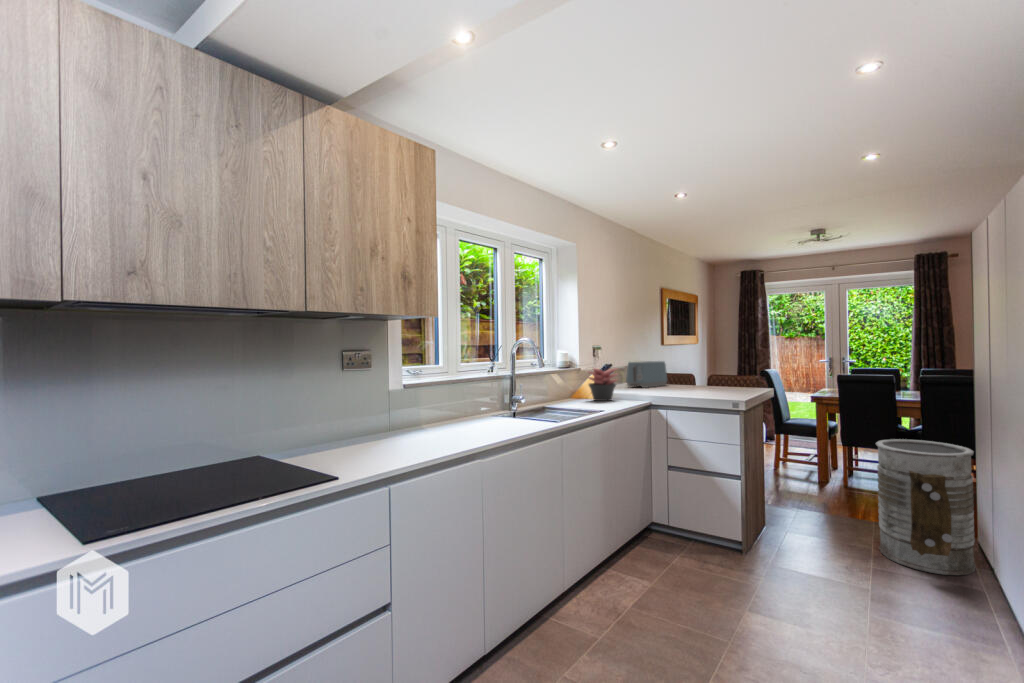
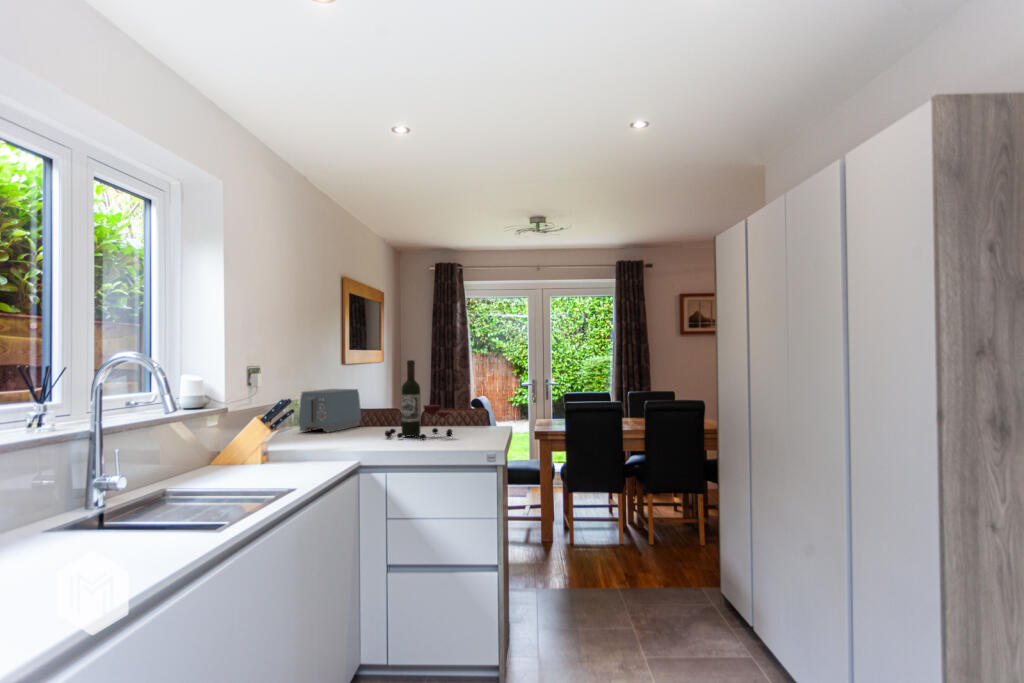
wine bottle: none [674,341,722,394] -> present [385,360,452,439]
succulent plant: present [588,368,617,401] -> none [247,407,308,469]
trash can: present [876,439,975,575] -> none [639,483,733,649]

